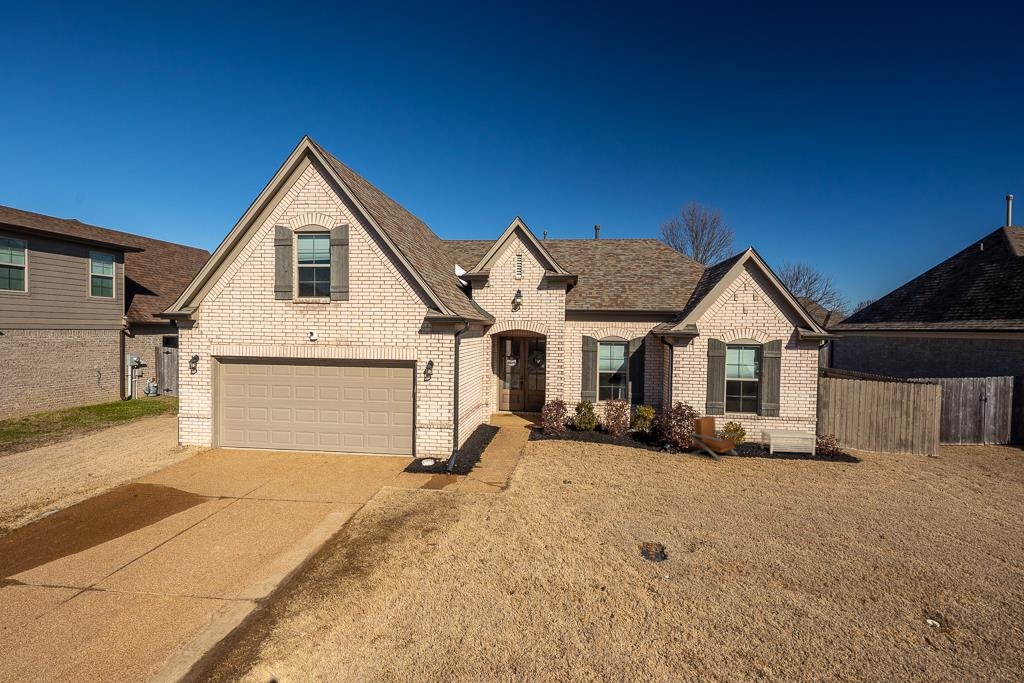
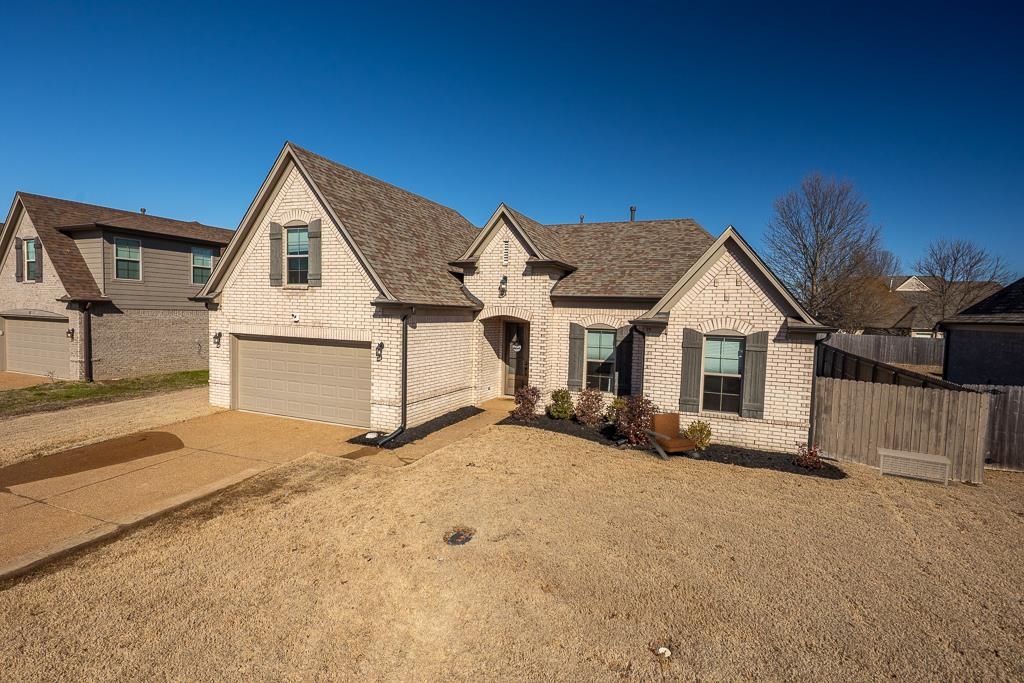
storage bench: present [760,430,816,455] -> present [877,447,951,486]

